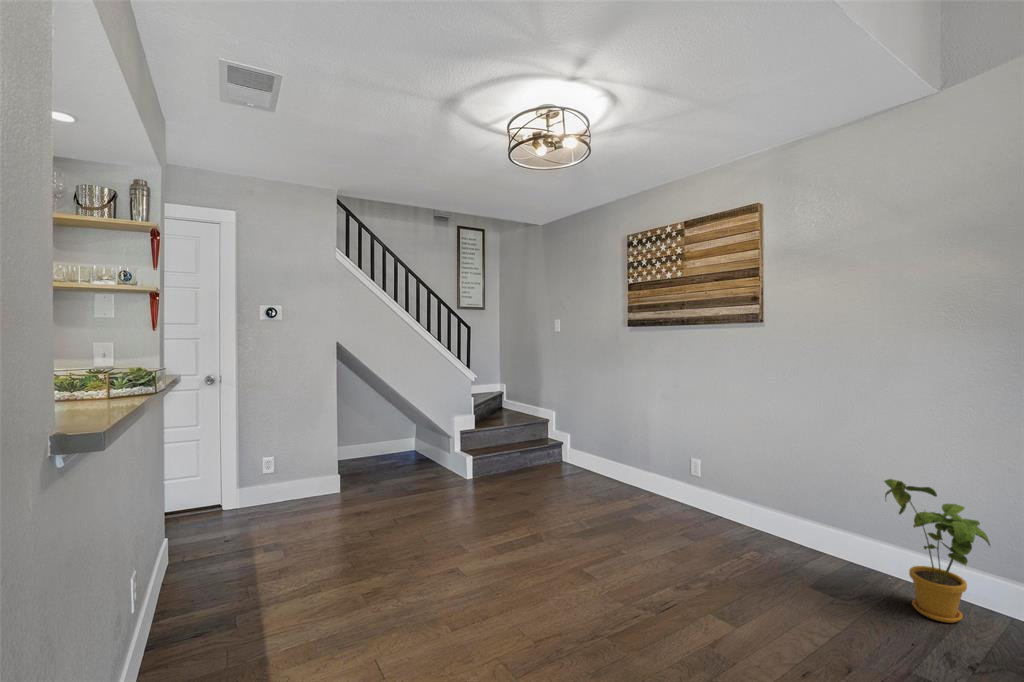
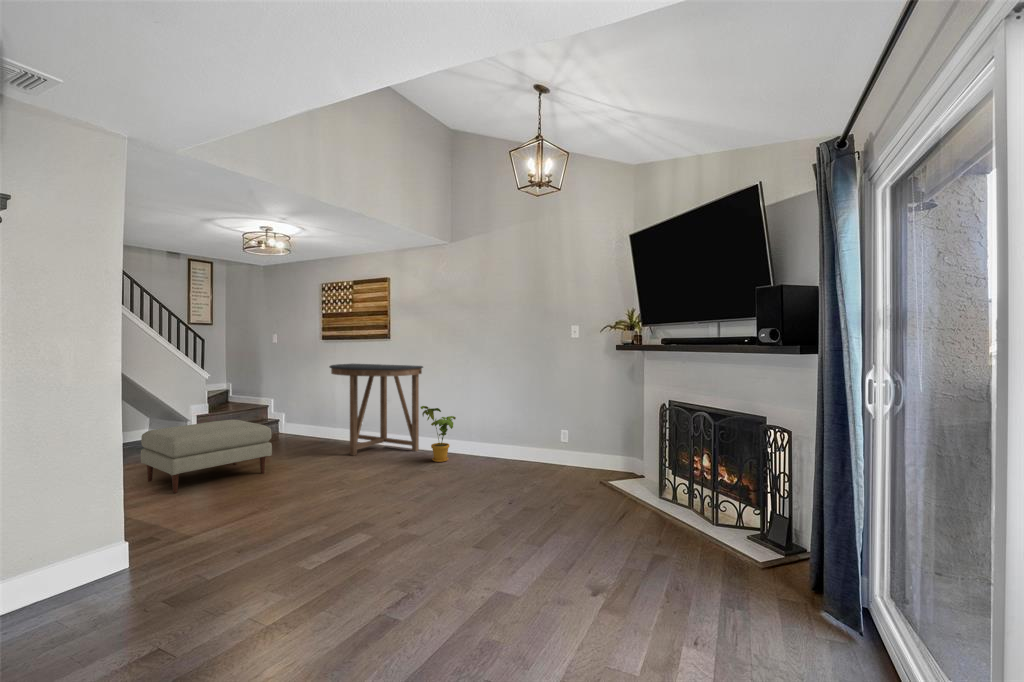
console table: none [650,366,856,558] -> present [329,364,423,456]
ottoman: none [377,460,568,611] -> present [141,420,272,493]

